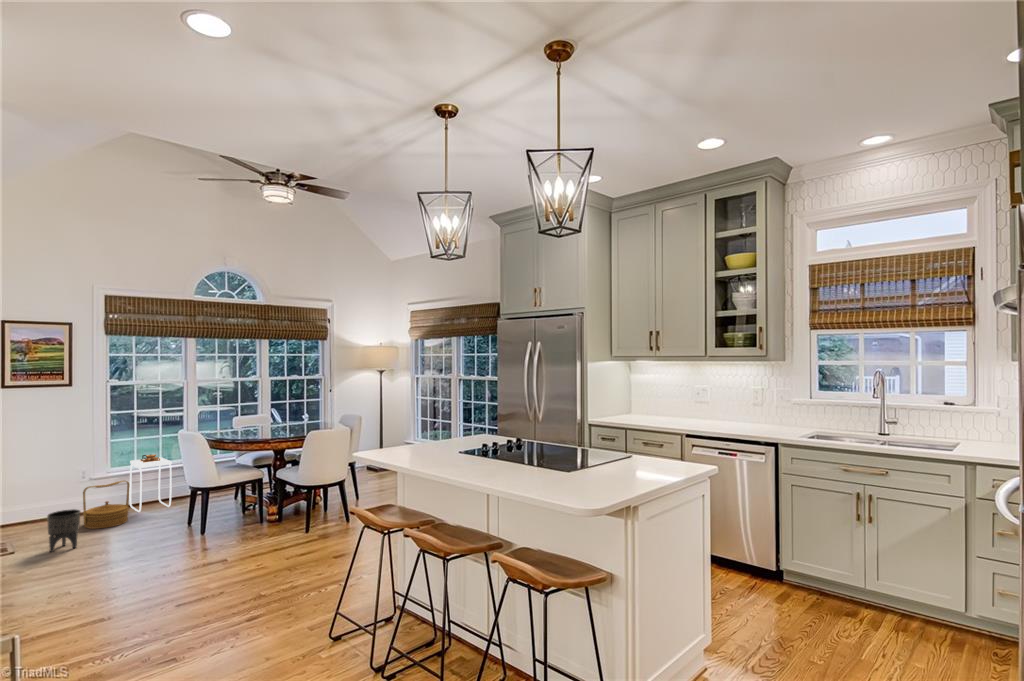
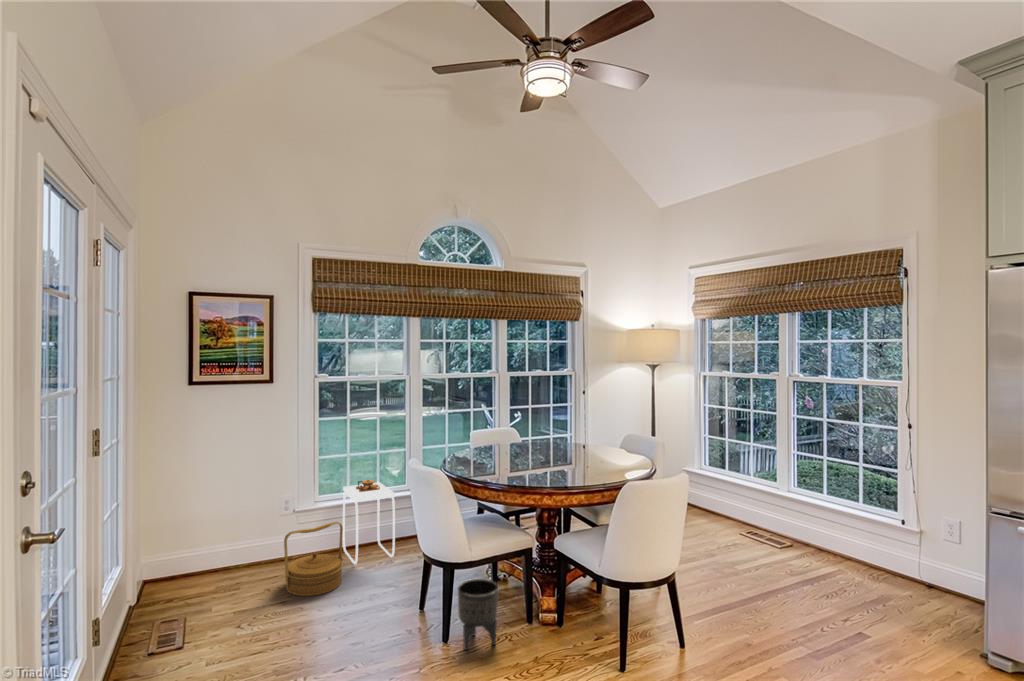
planter: present [47,509,81,552] -> present [457,579,498,650]

